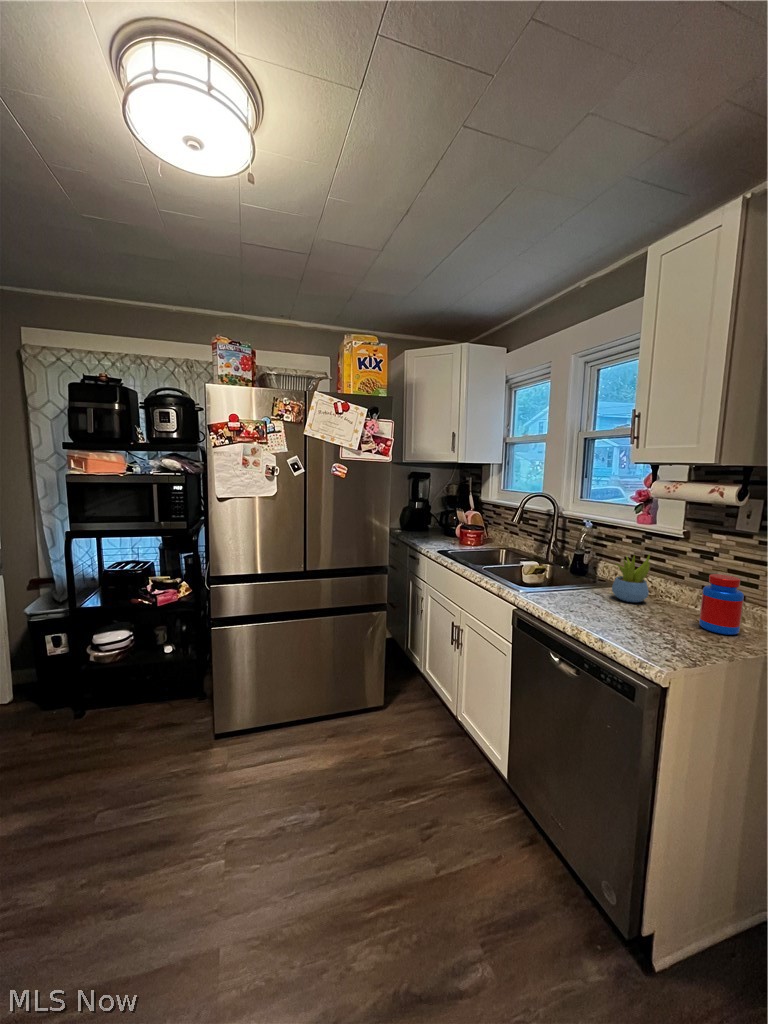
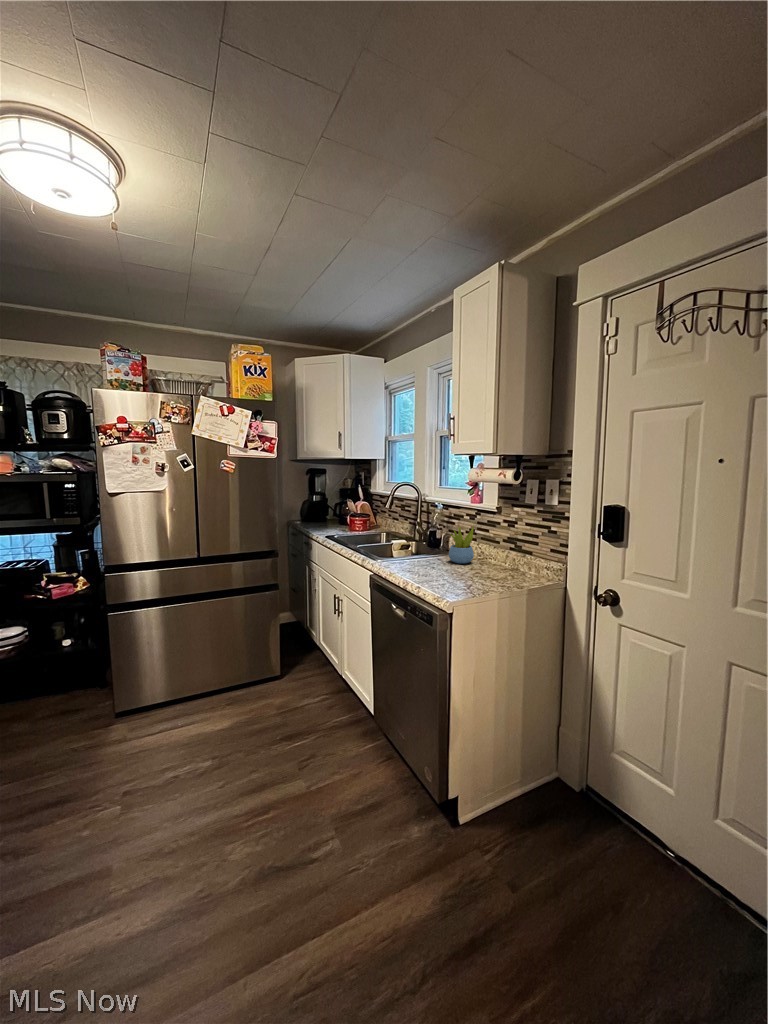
jar: present [699,574,744,635] -> none [498,536,524,579]

